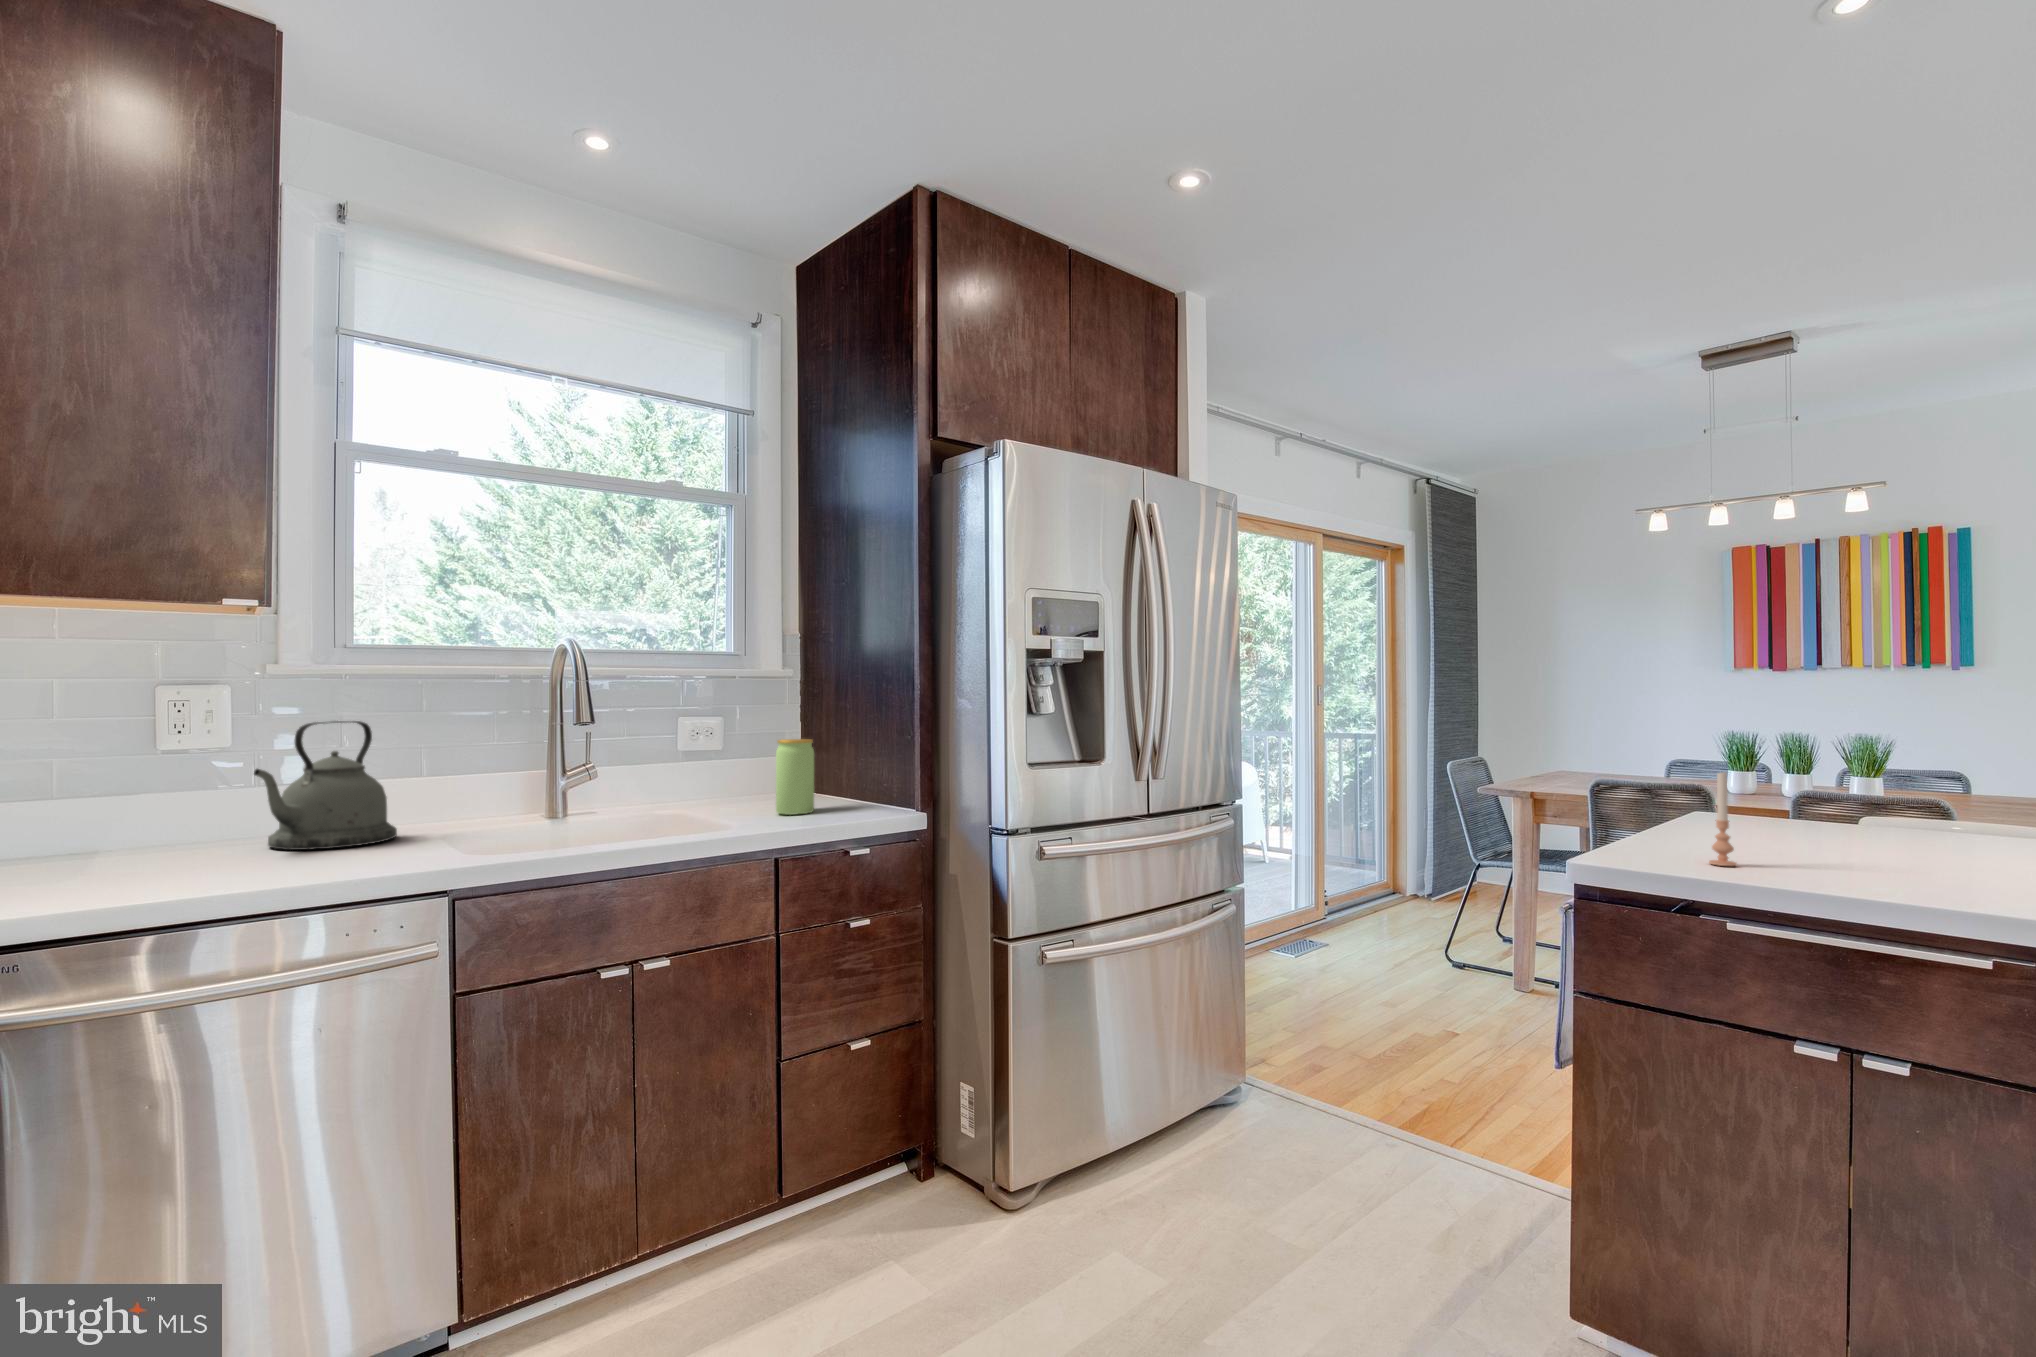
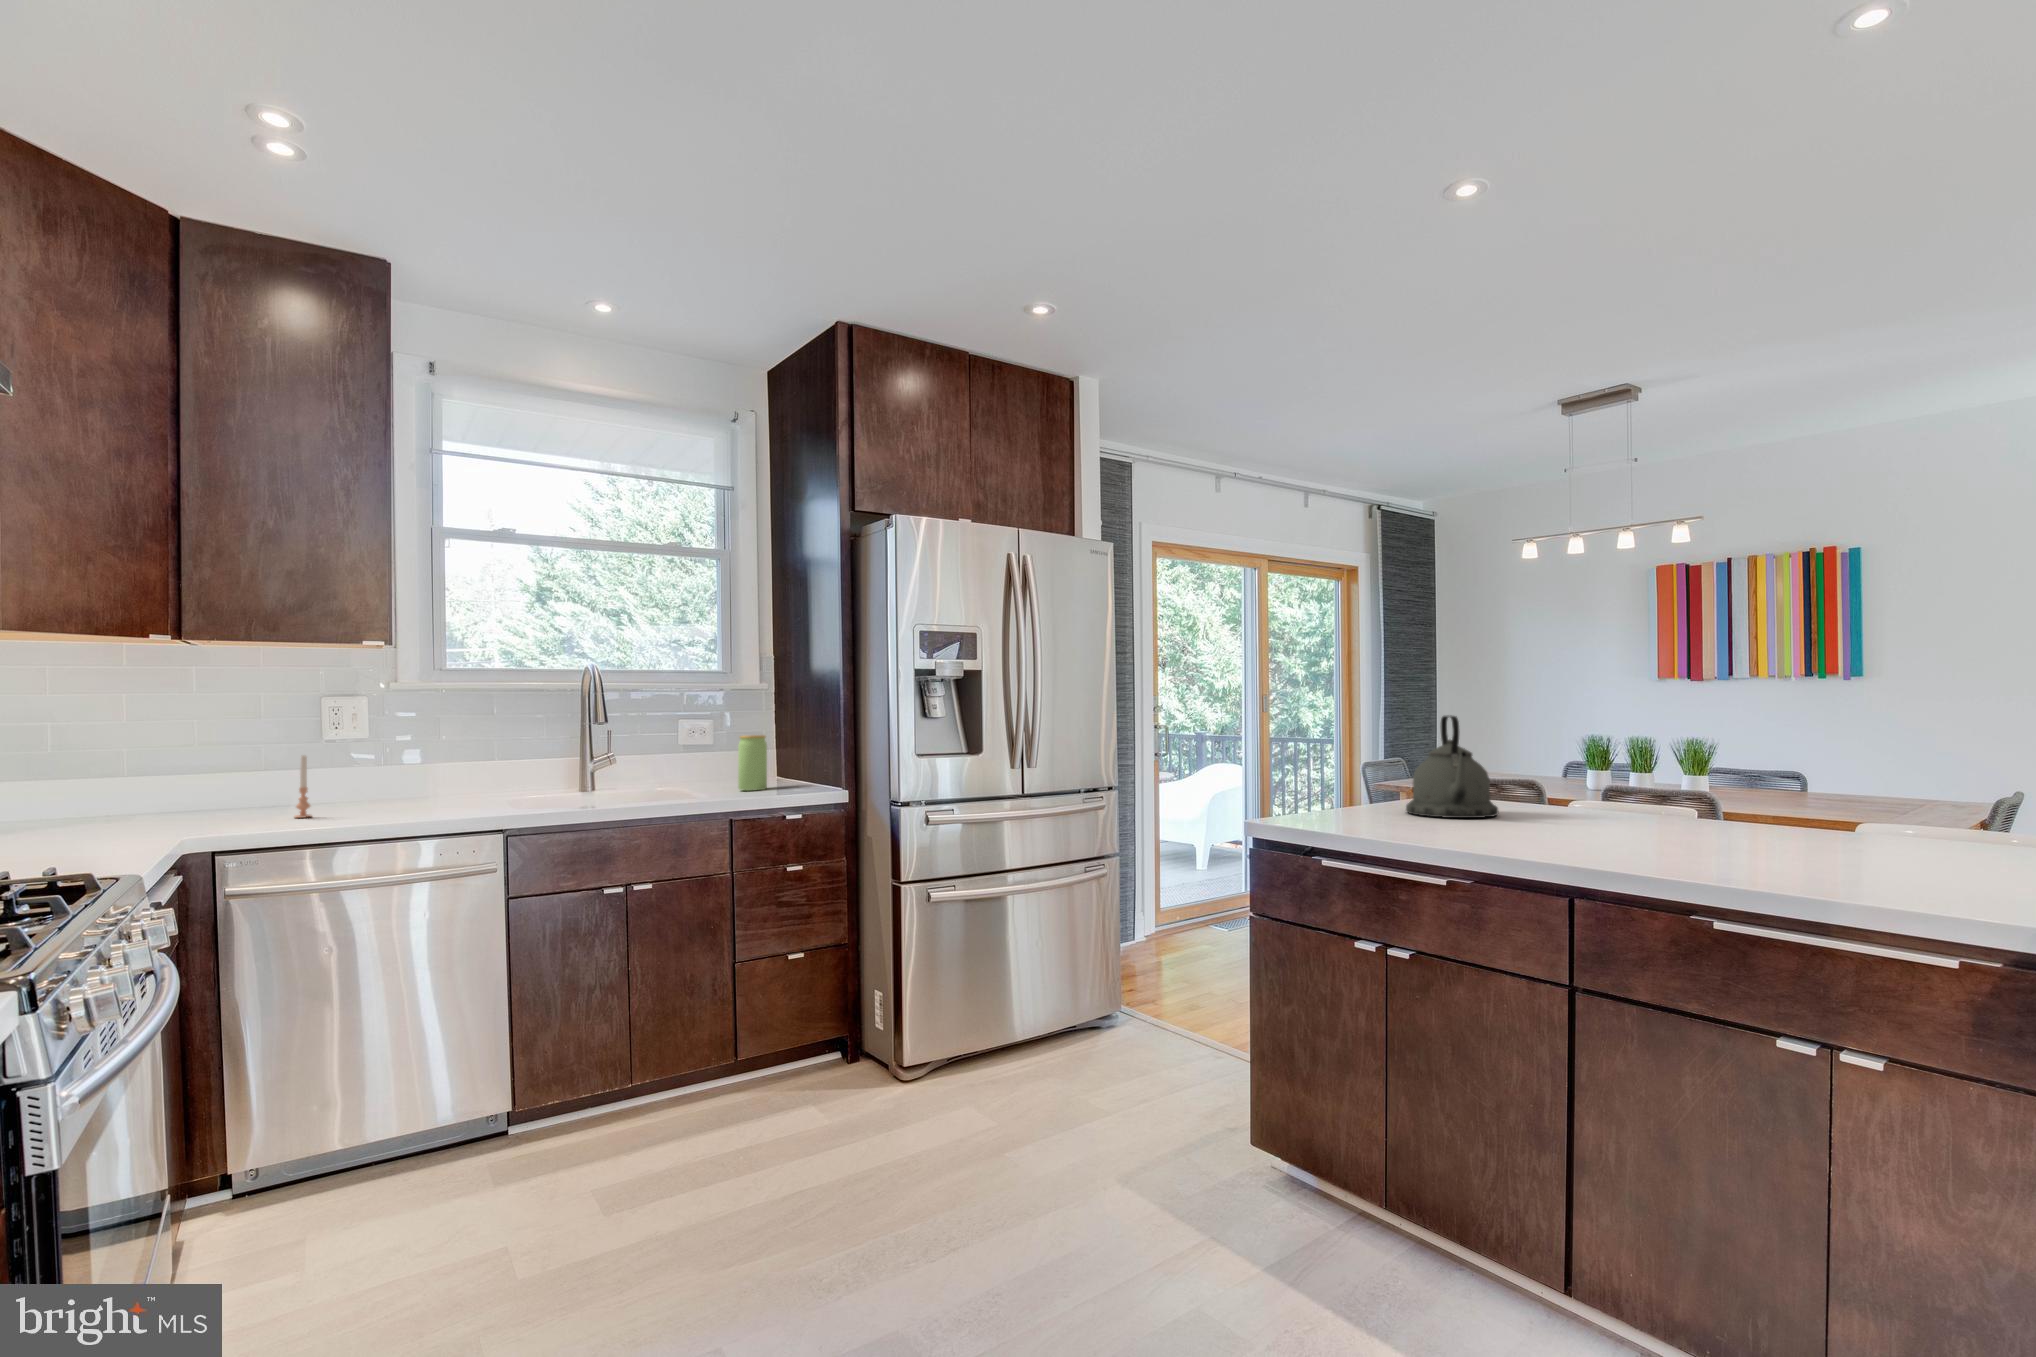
kettle: present [254,721,397,850] -> present [1406,716,1498,818]
candle: present [1709,772,1737,866] -> present [295,755,311,818]

